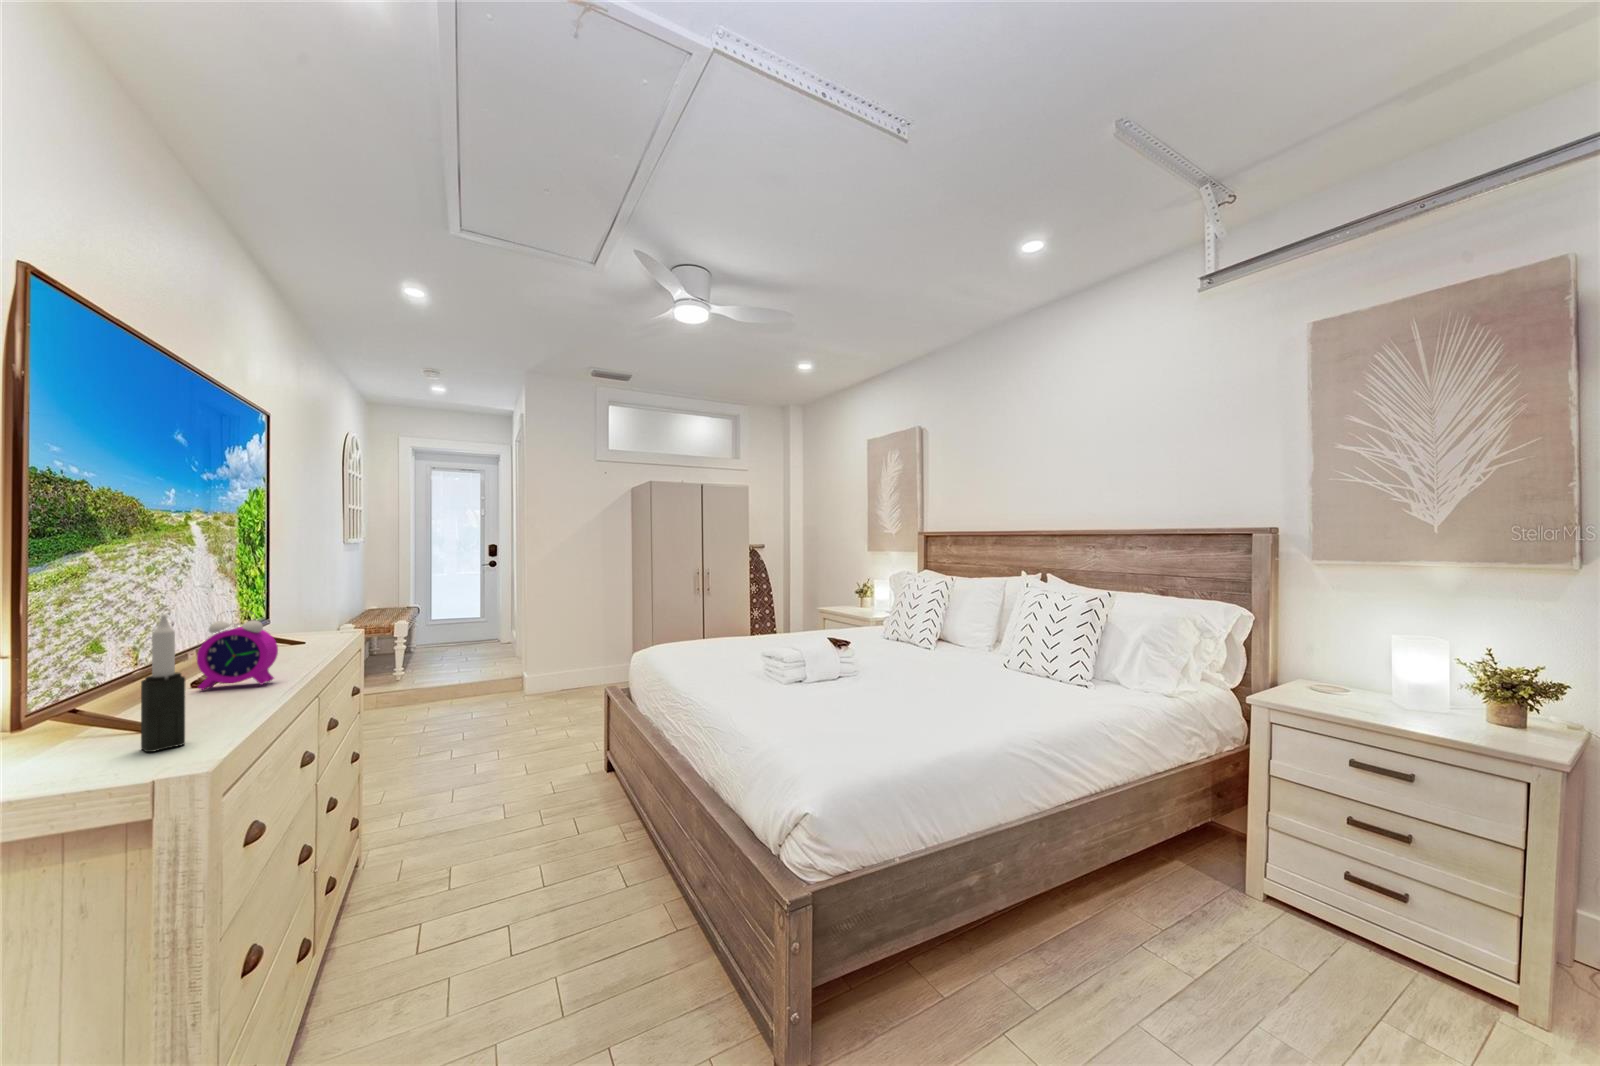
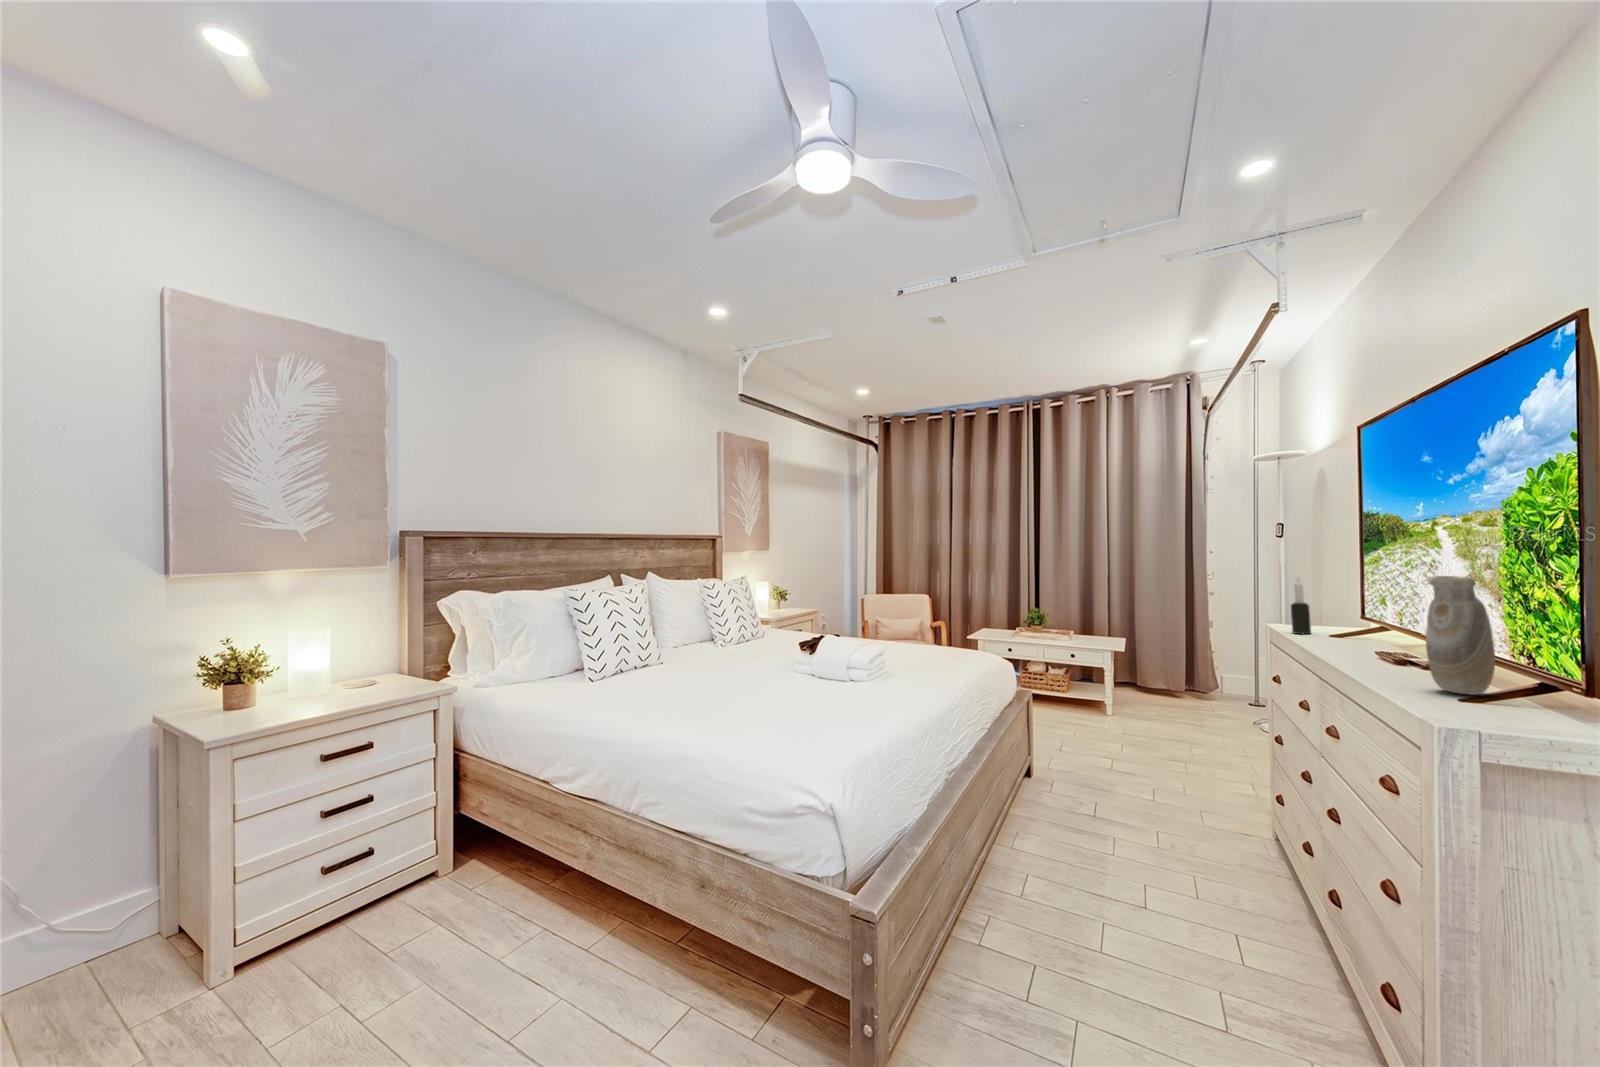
vase: none [276,562,318,644] -> present [1426,576,1495,695]
alarm clock: present [197,611,278,690] -> none [1327,596,1383,654]

